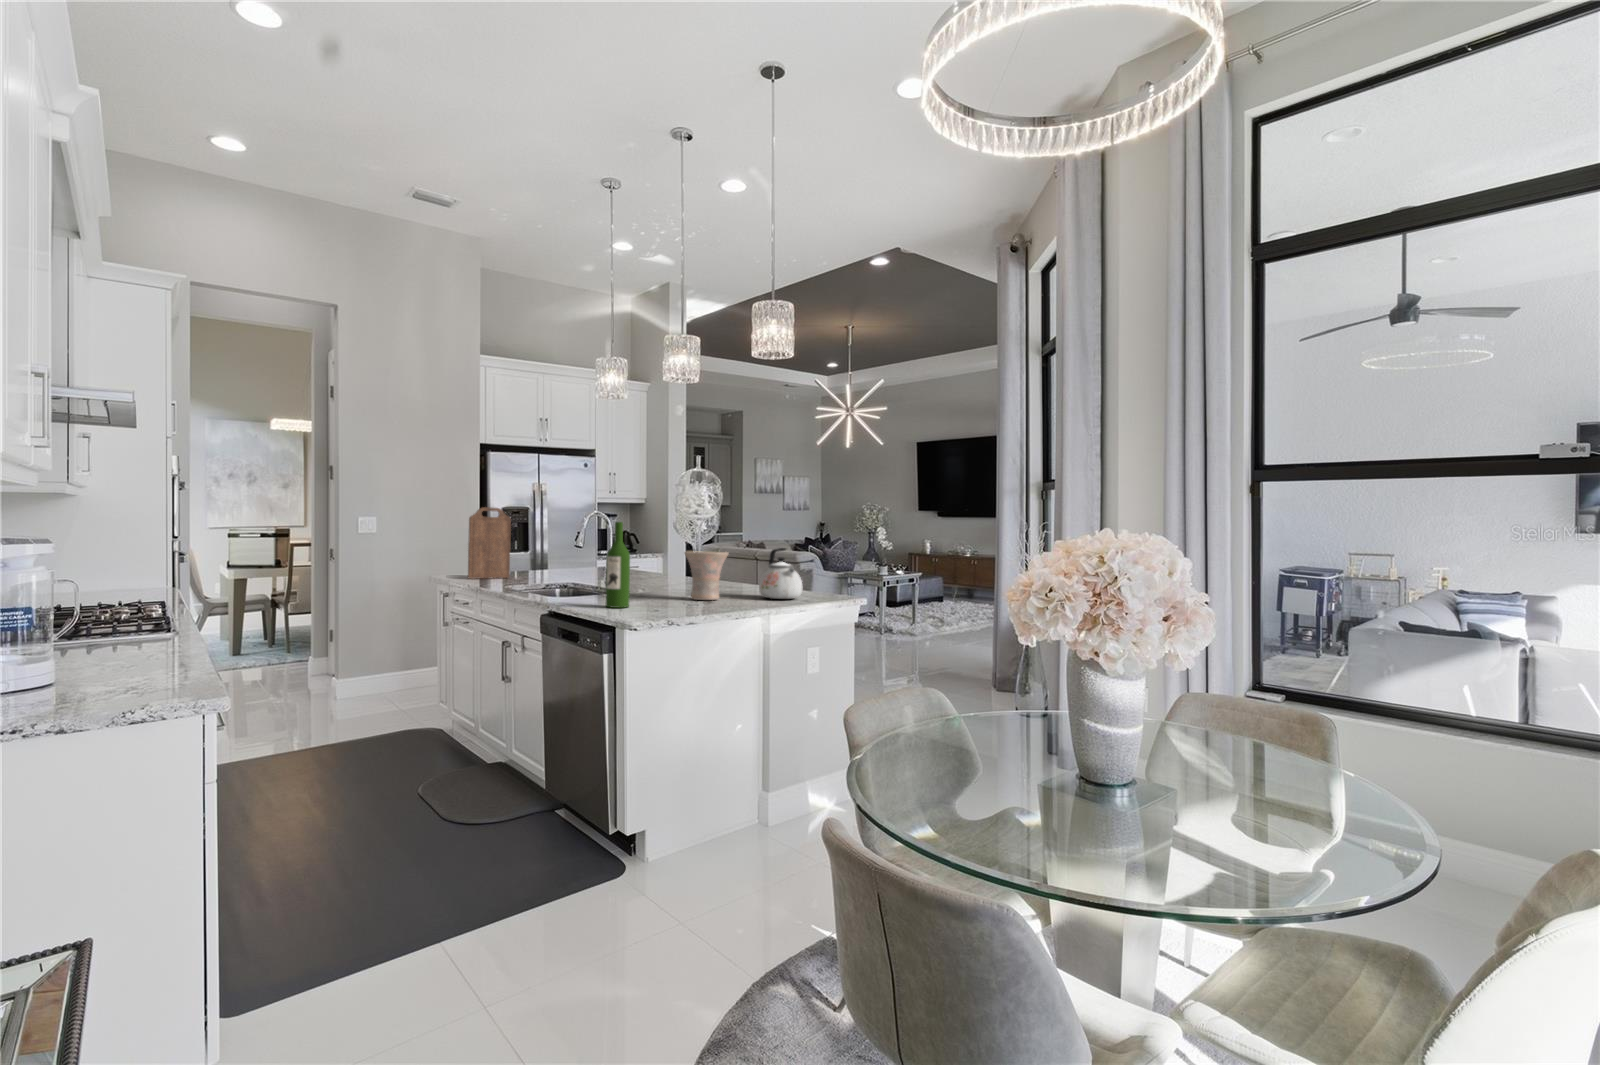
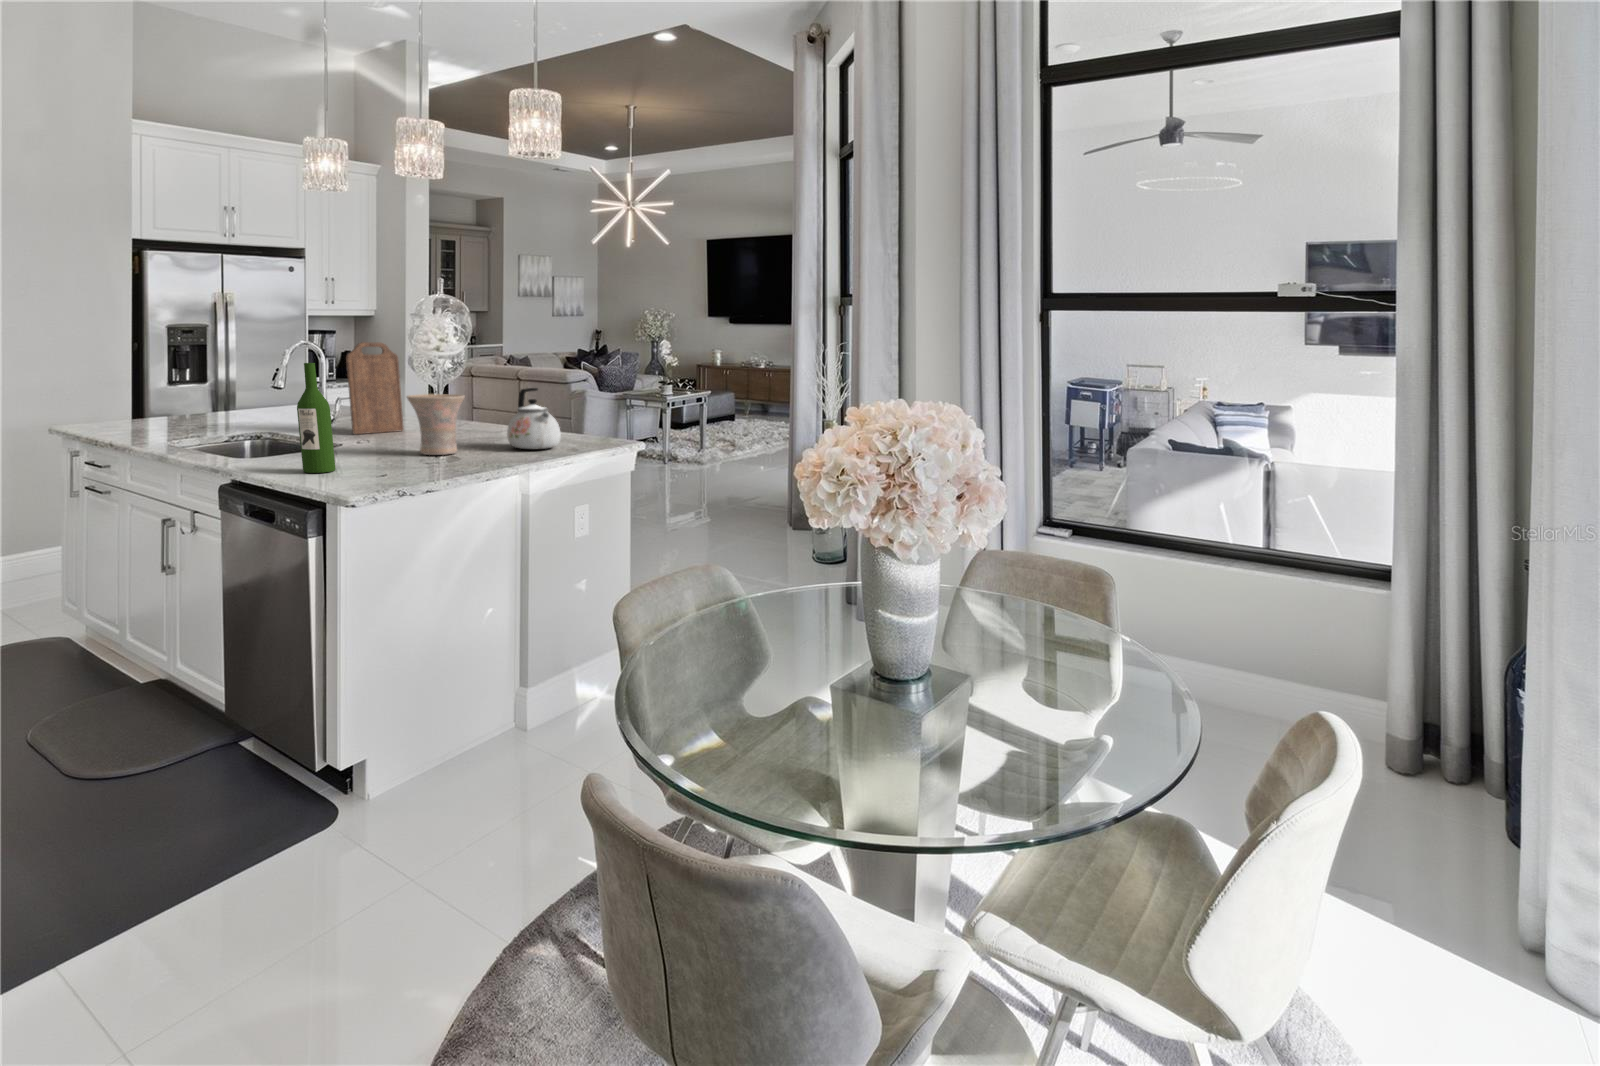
cutting board: present [468,507,511,579] -> present [346,342,404,434]

